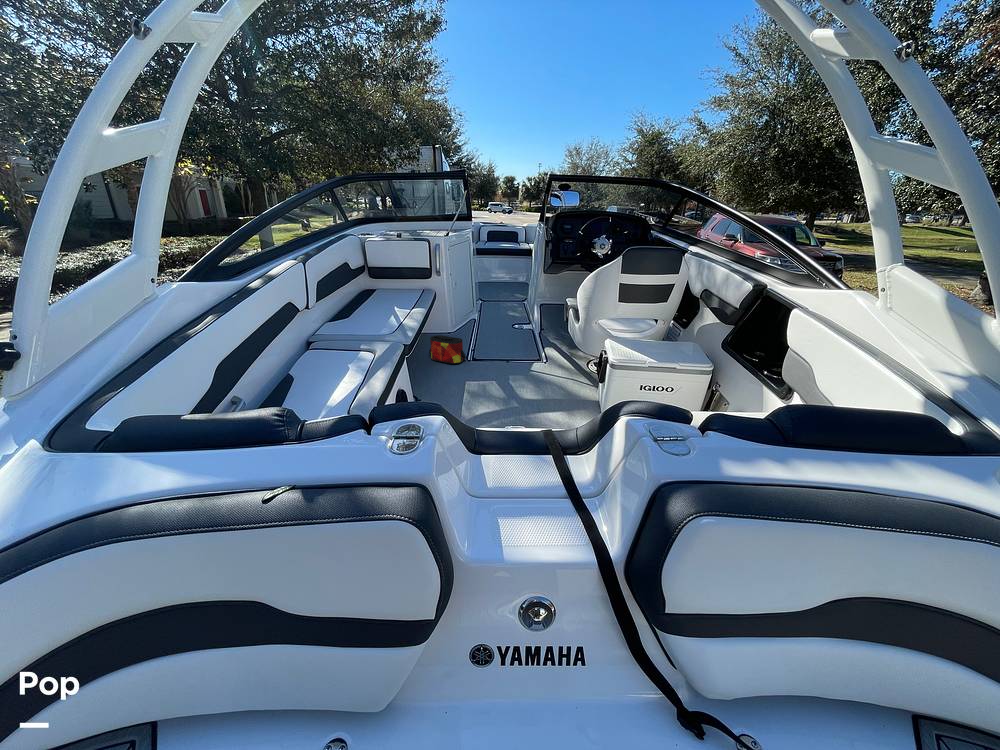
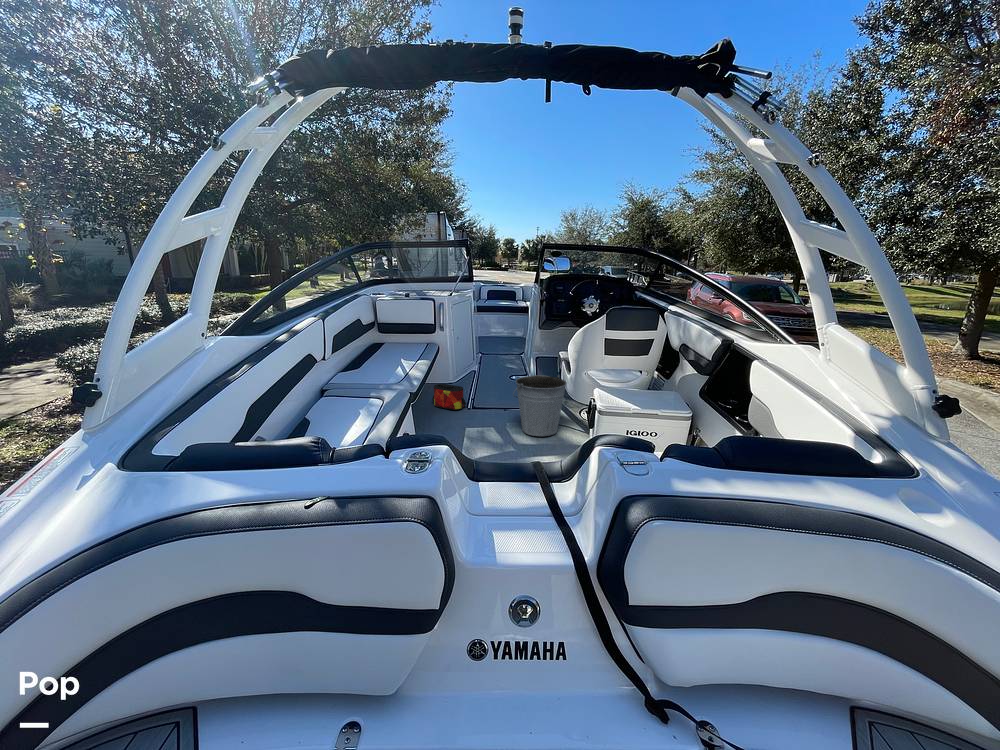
bucket: none [517,326,577,393] -> present [513,375,567,436]

